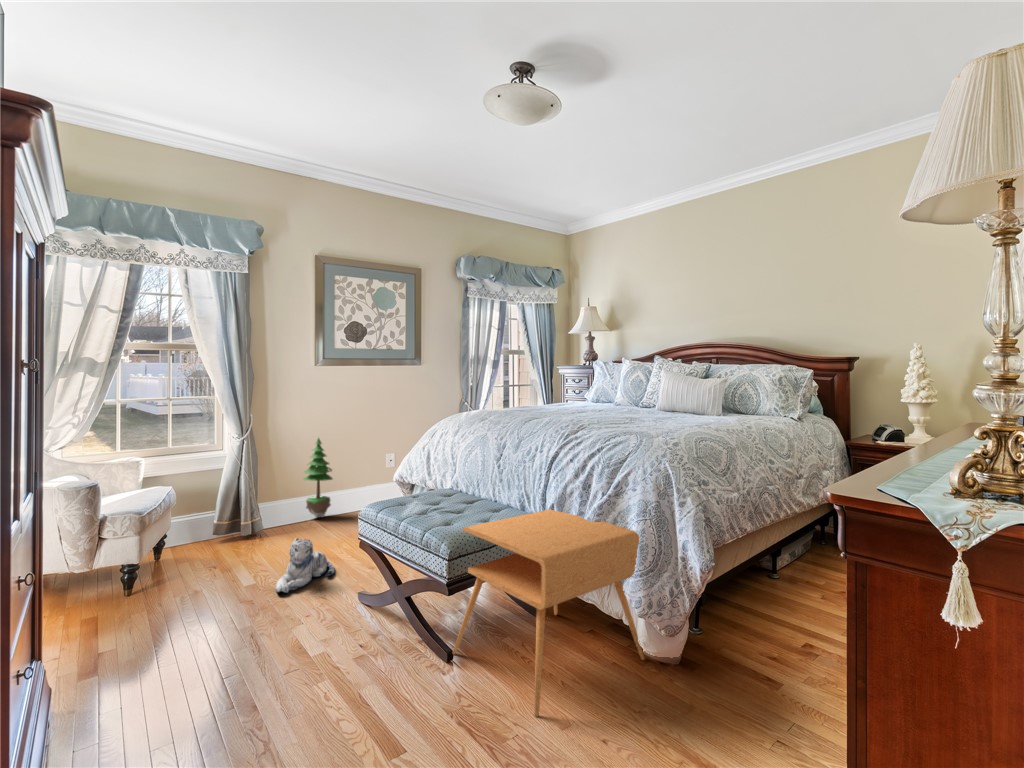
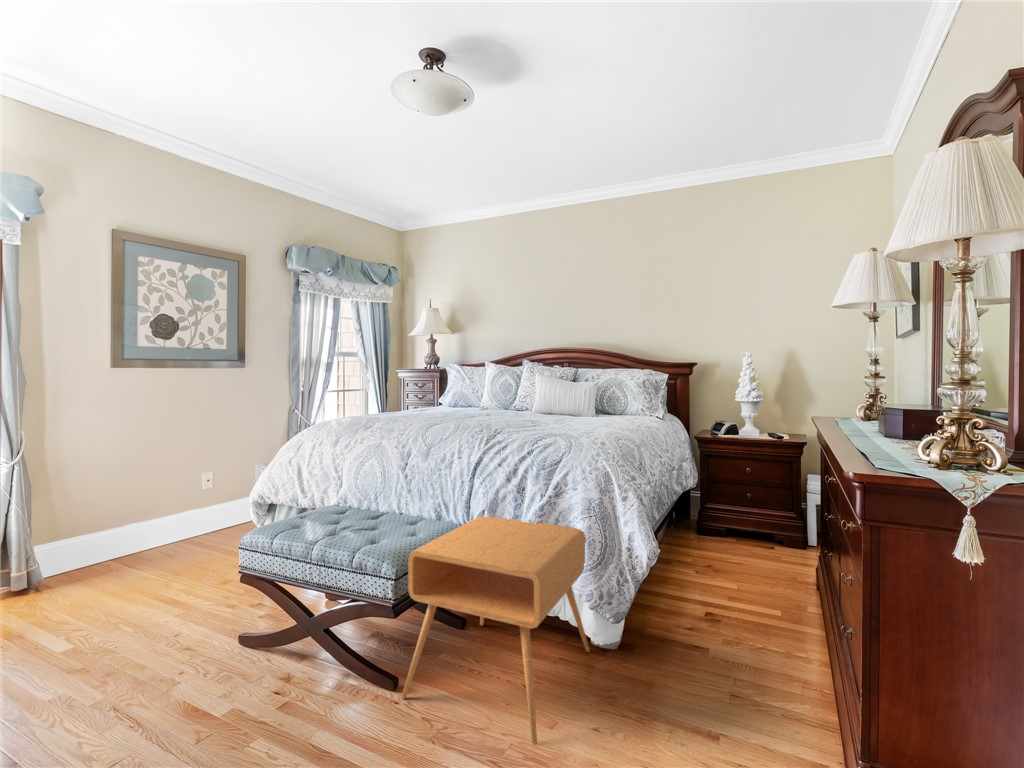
potted tree: present [303,438,333,518] -> none [91,459,139,563]
plush toy: present [276,538,335,593] -> none [103,597,185,680]

